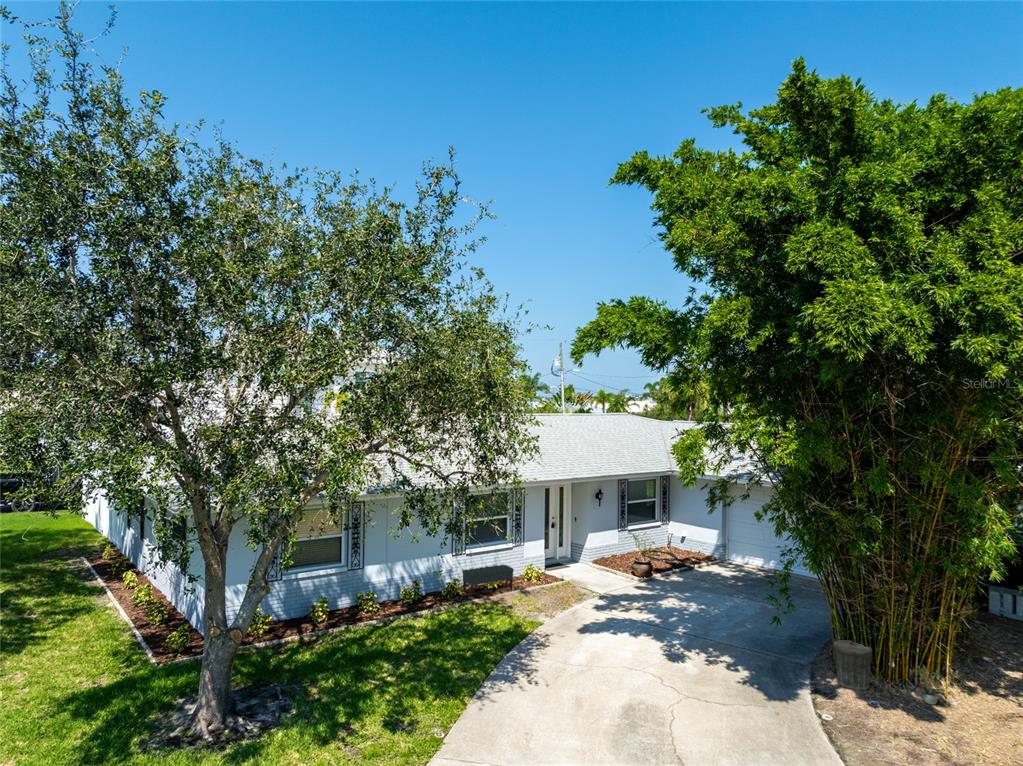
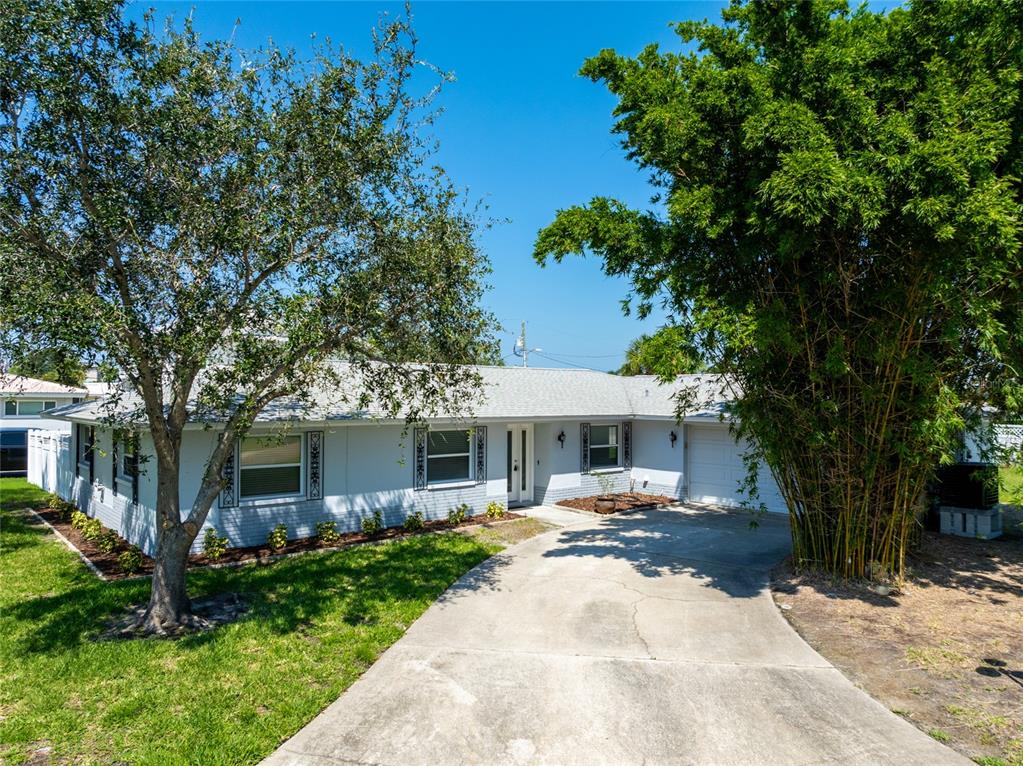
bench: present [462,565,514,596] -> none [426,501,478,530]
trash can: present [833,640,872,691] -> none [791,542,828,587]

